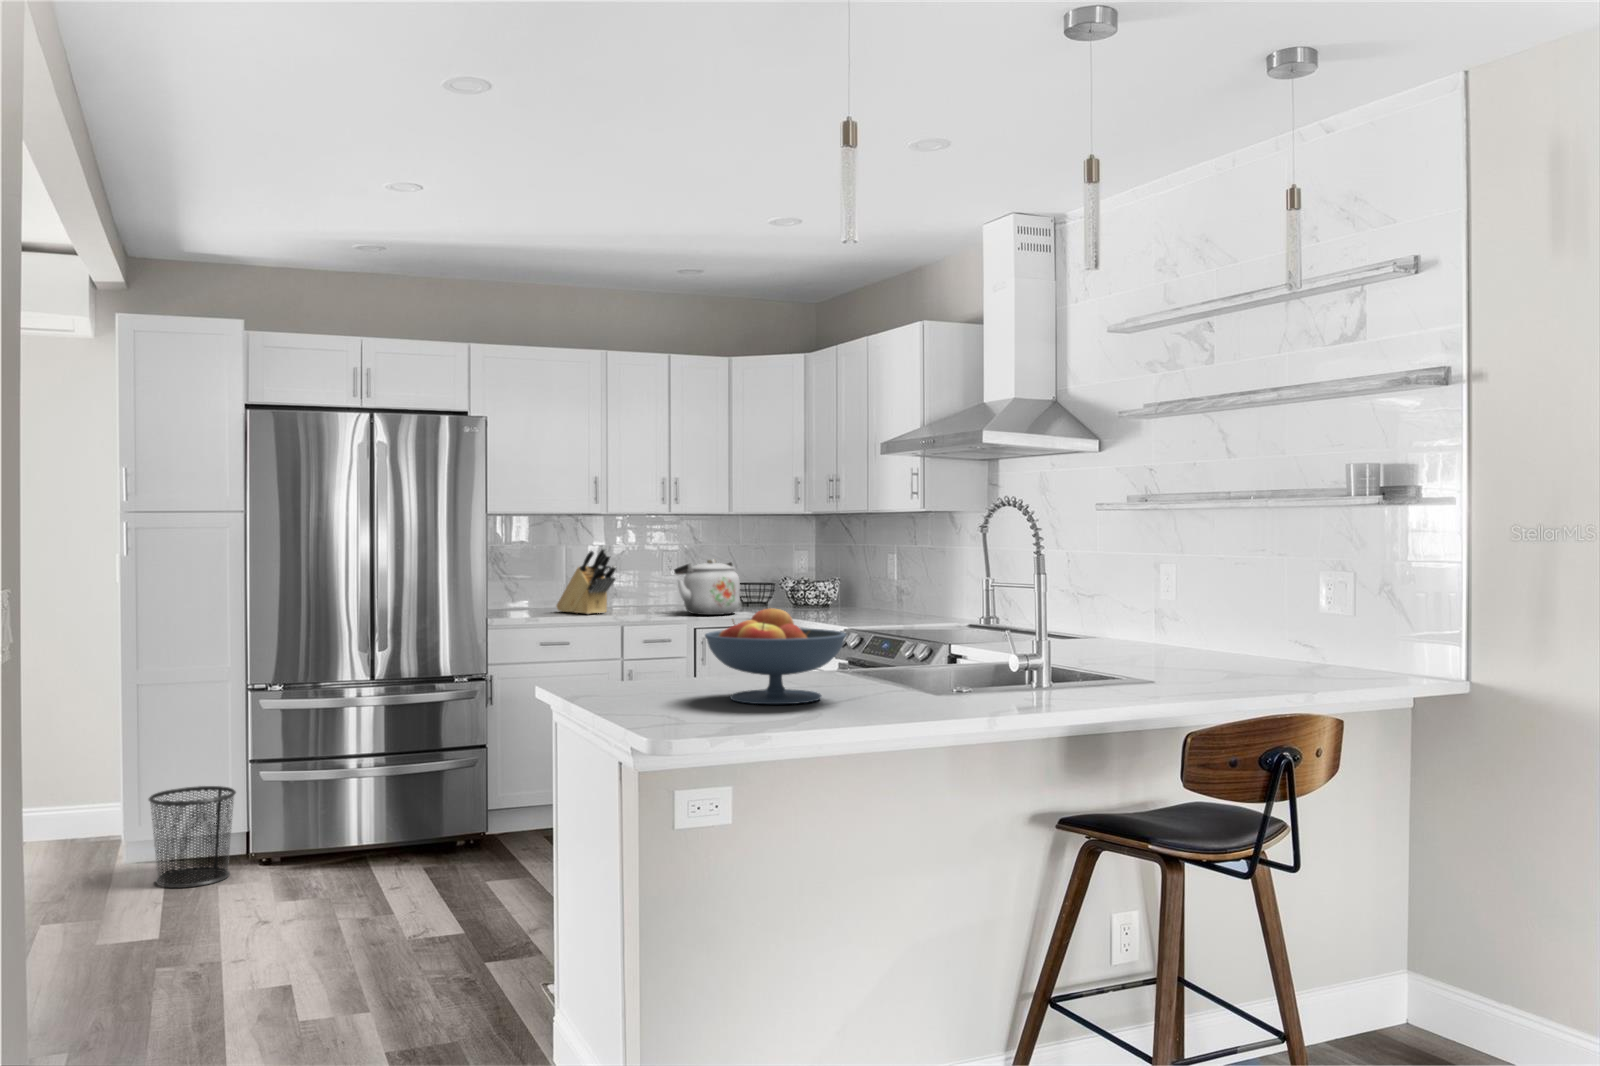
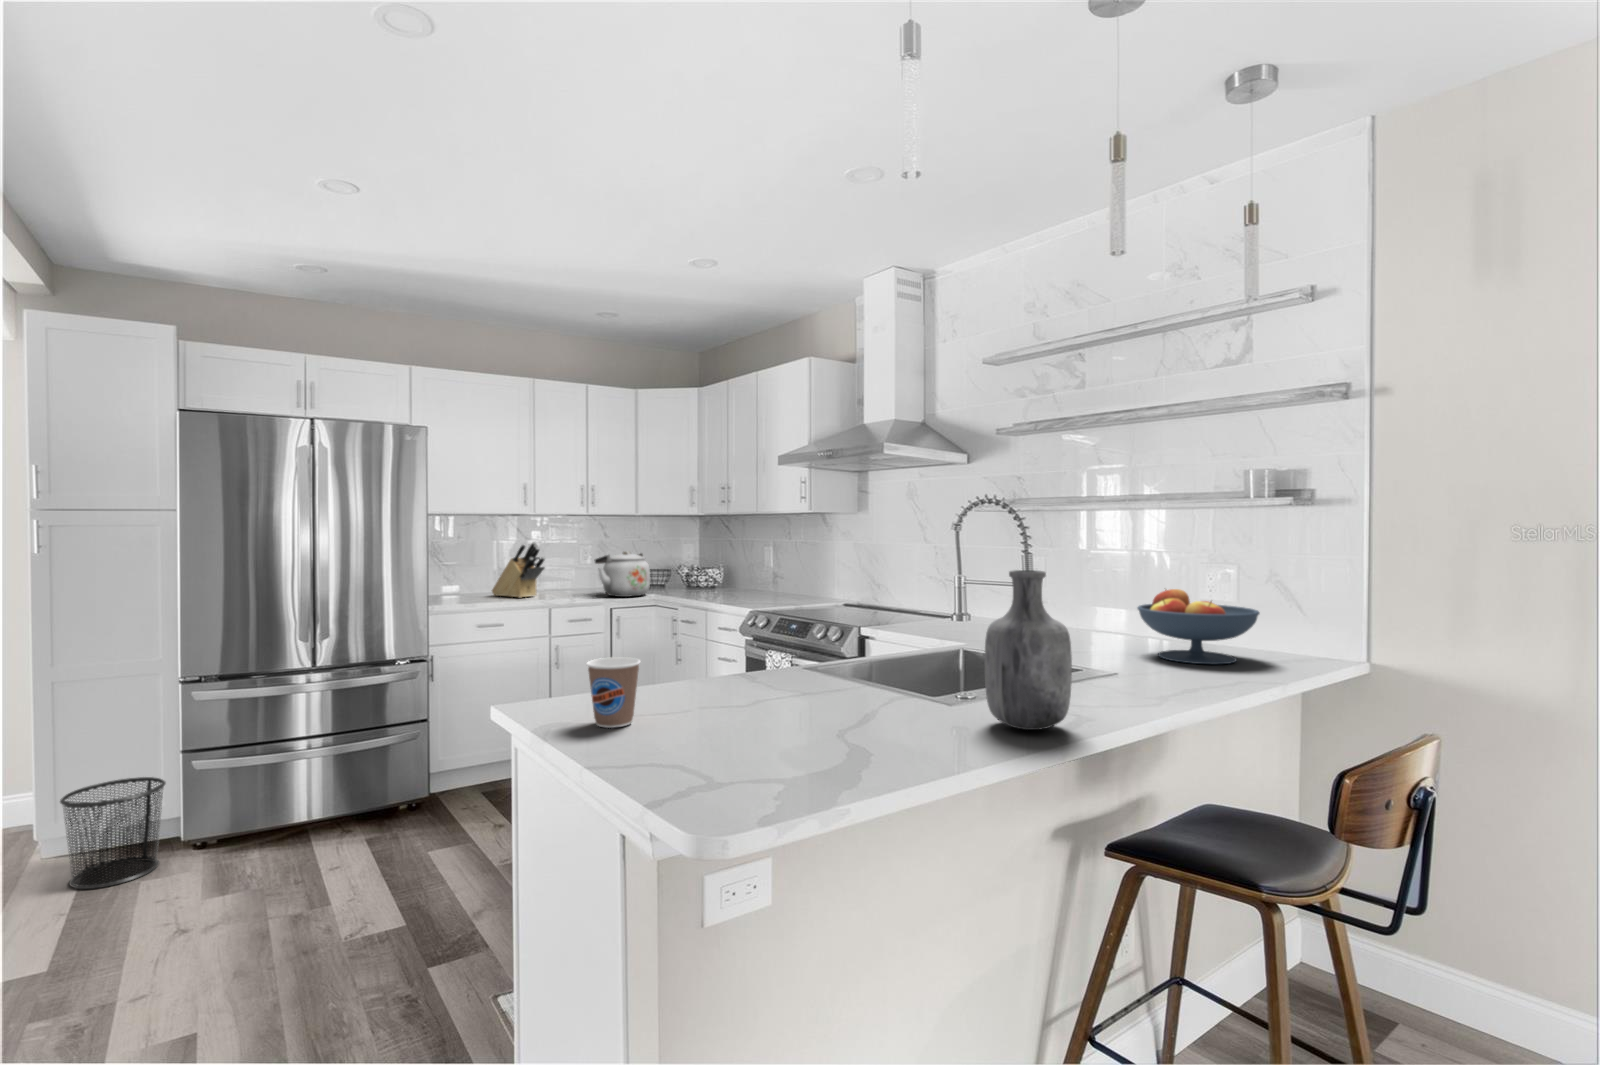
vase: none [936,567,1009,704] -> present [985,570,1072,730]
fruit bowl: present [705,608,846,704] -> present [1138,589,1259,664]
coffee cup: none [608,638,652,693] -> present [587,657,640,728]

